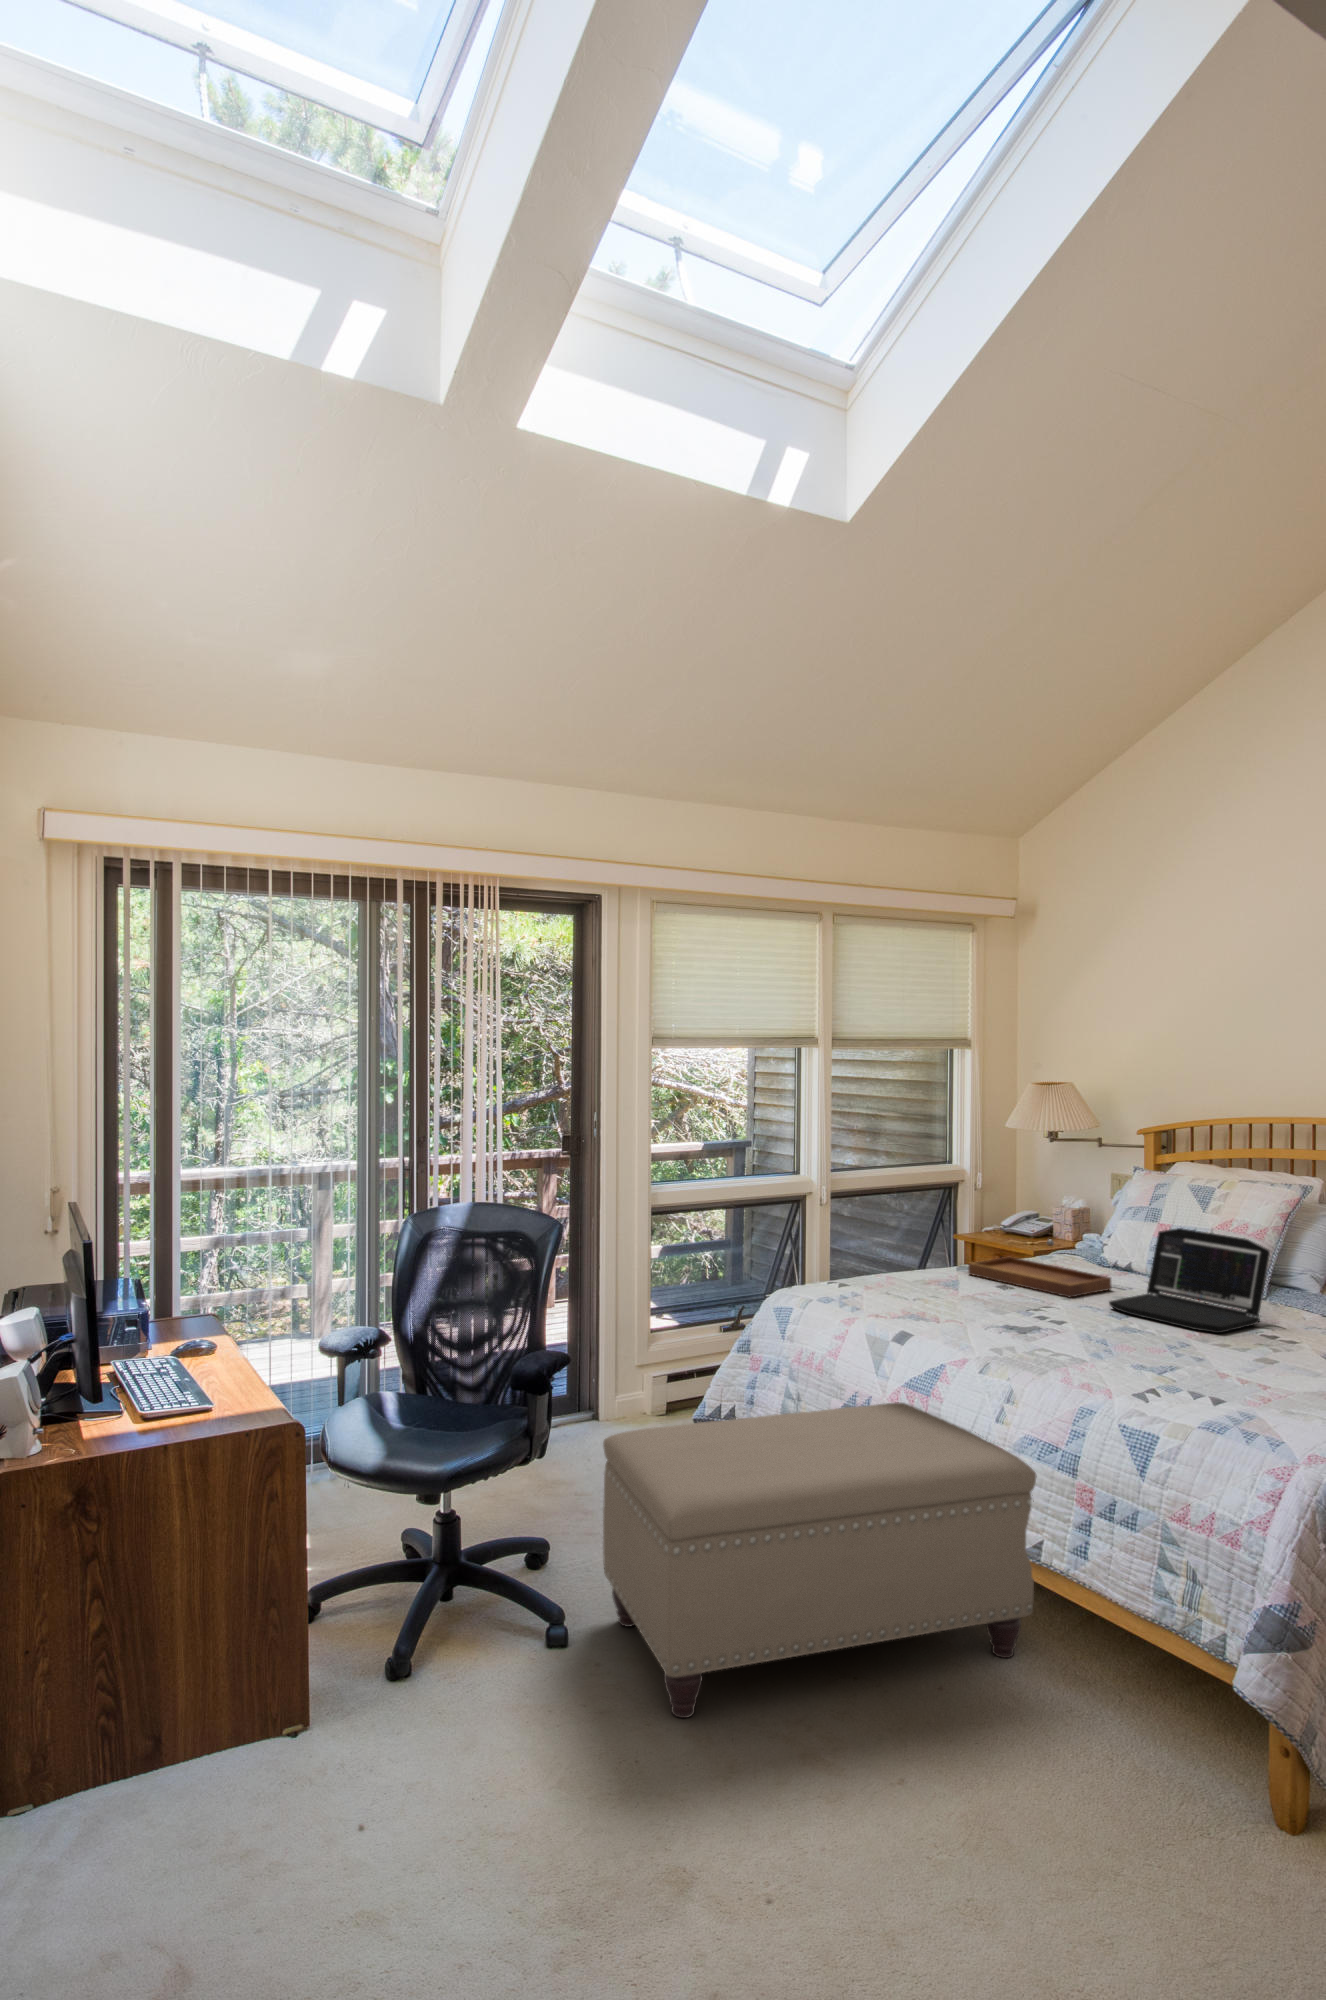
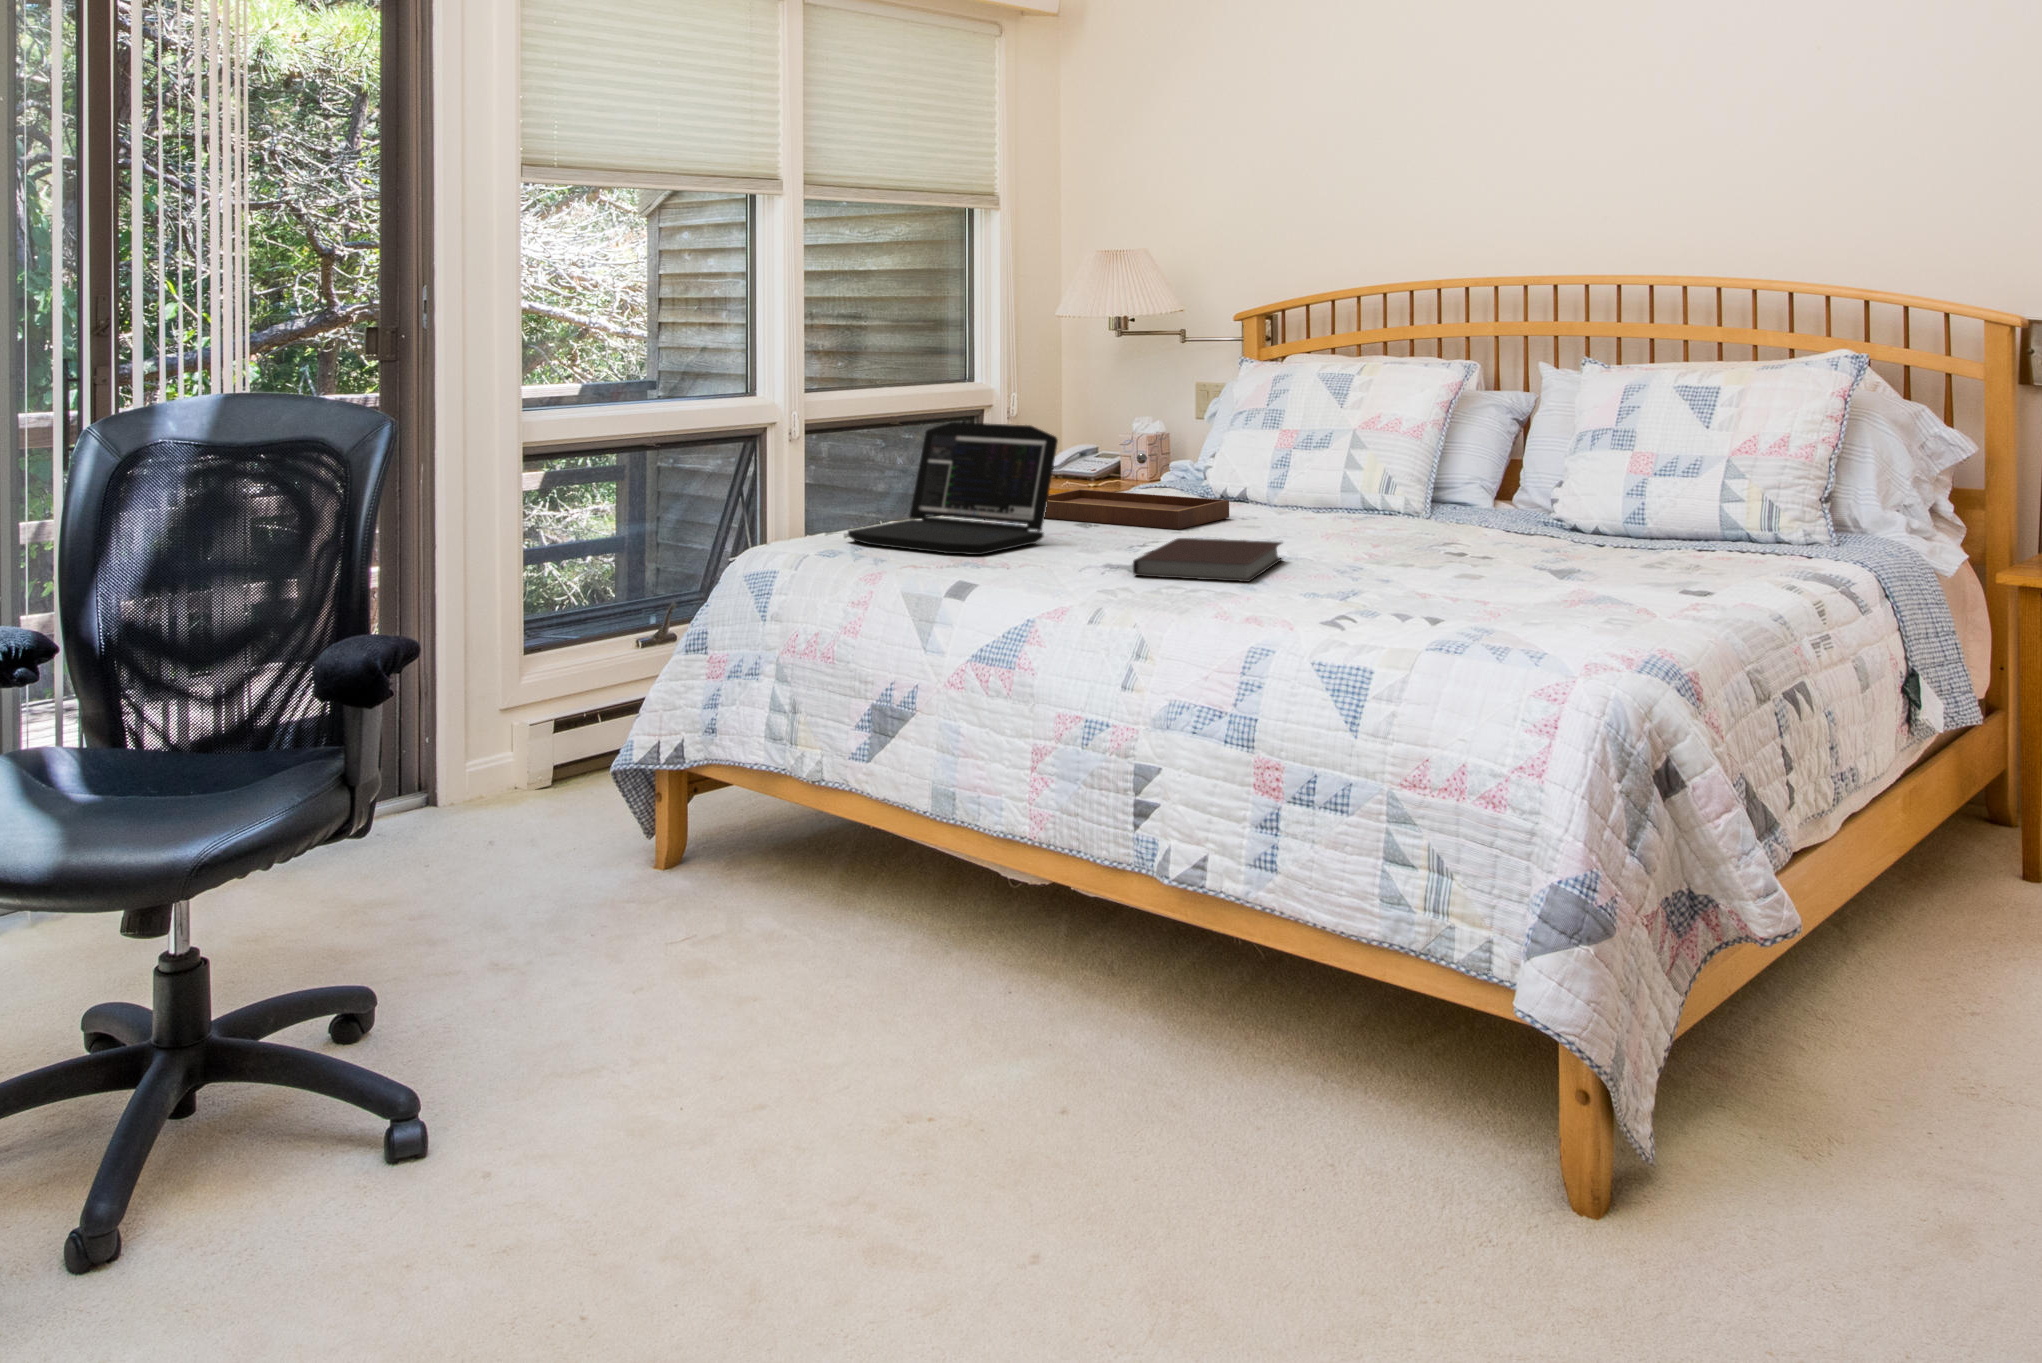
laptop: present [1109,1228,1270,1333] -> present [848,422,1058,555]
notebook: none [1021,1311,1132,1353] -> present [1133,538,1282,582]
ottoman: present [603,1402,1037,1718] -> none [474,686,1187,1228]

